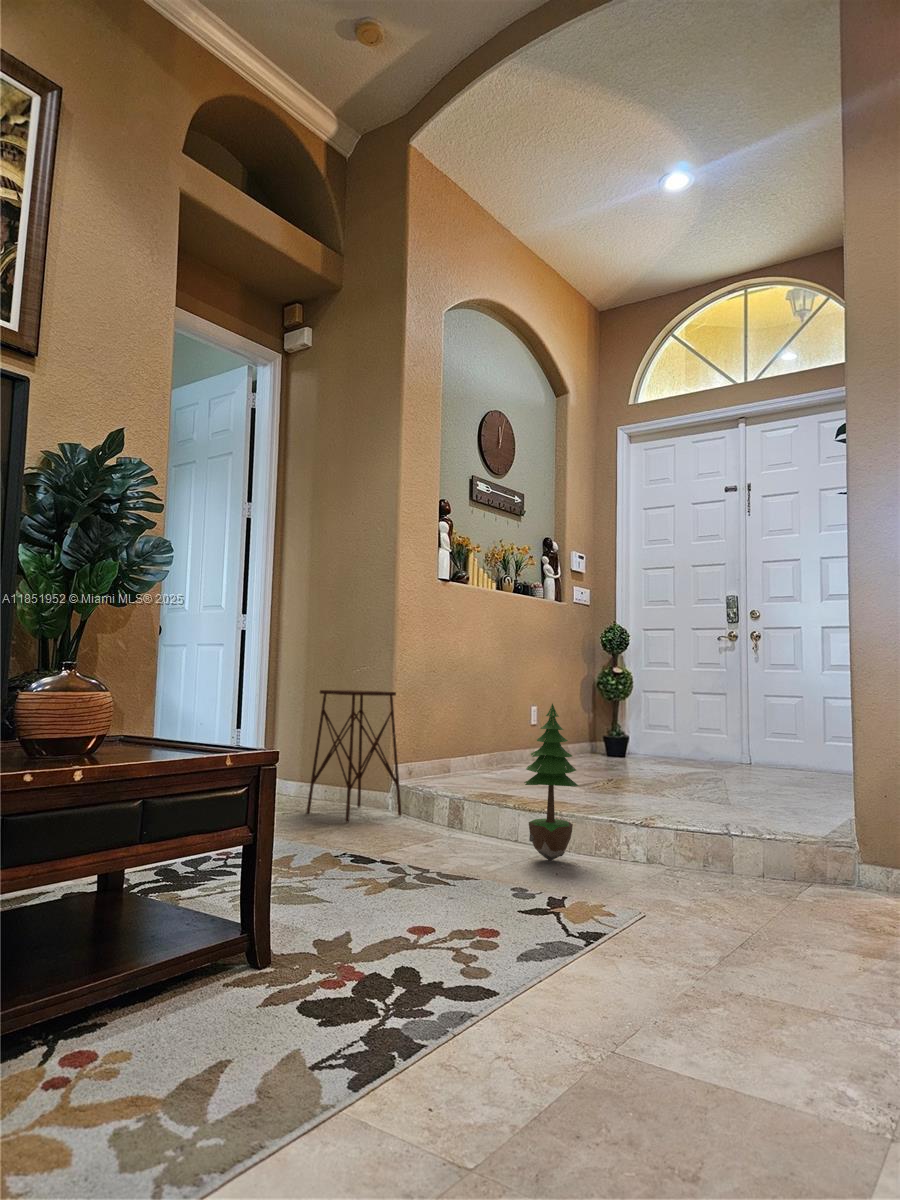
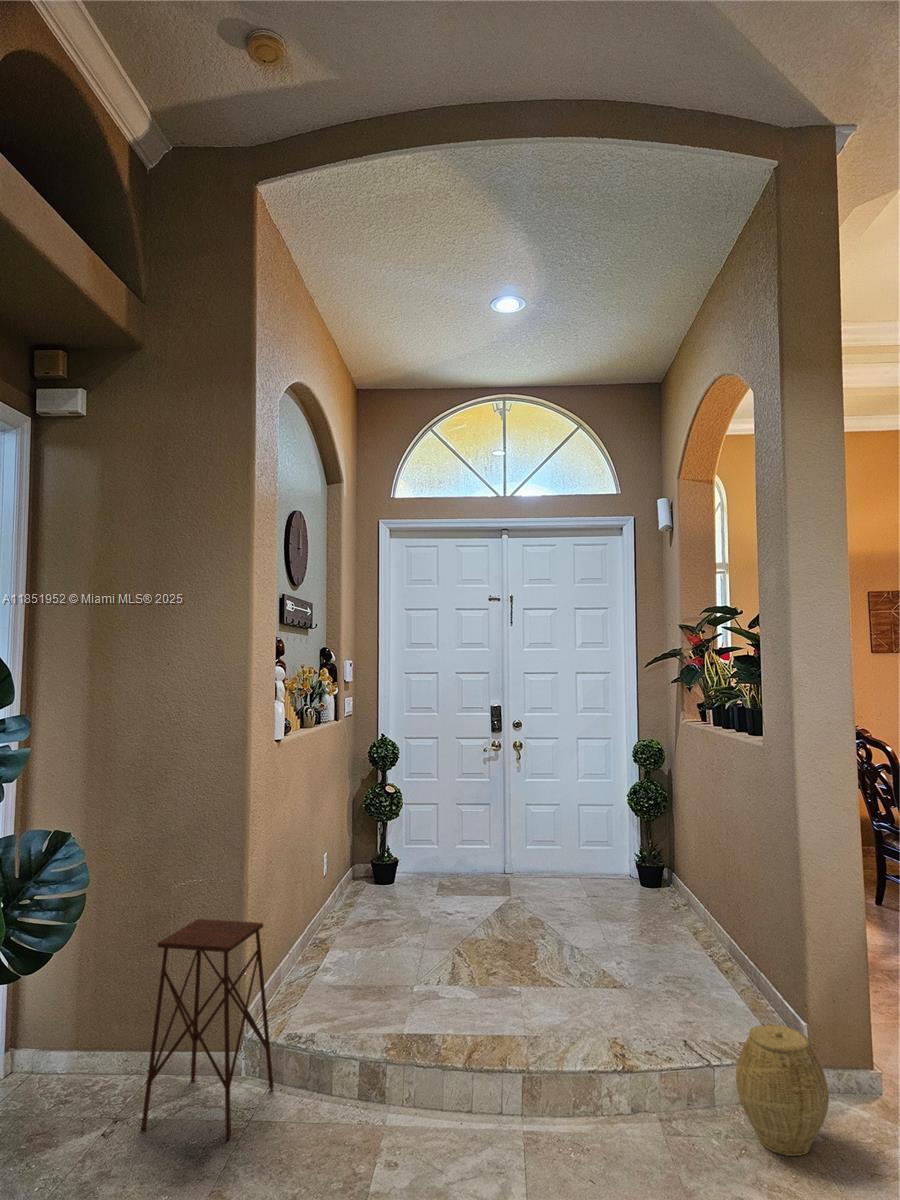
potted tree: present [524,704,579,861] -> none [519,959,586,1153]
woven basket: none [720,788,810,900] -> present [736,1025,829,1156]

